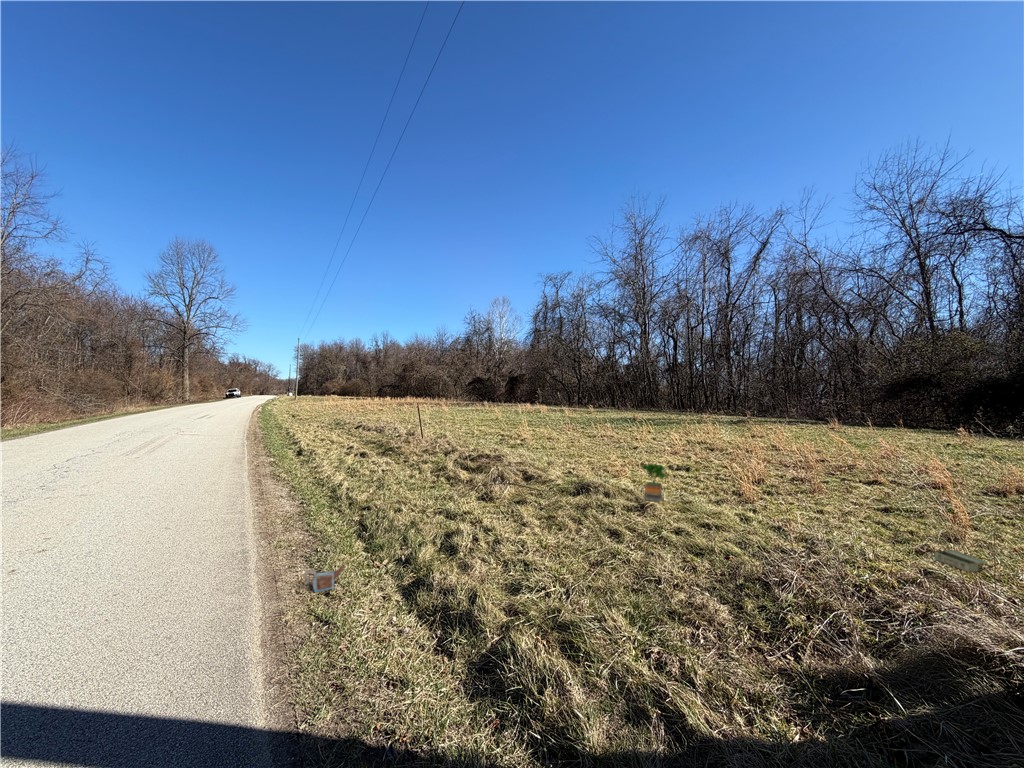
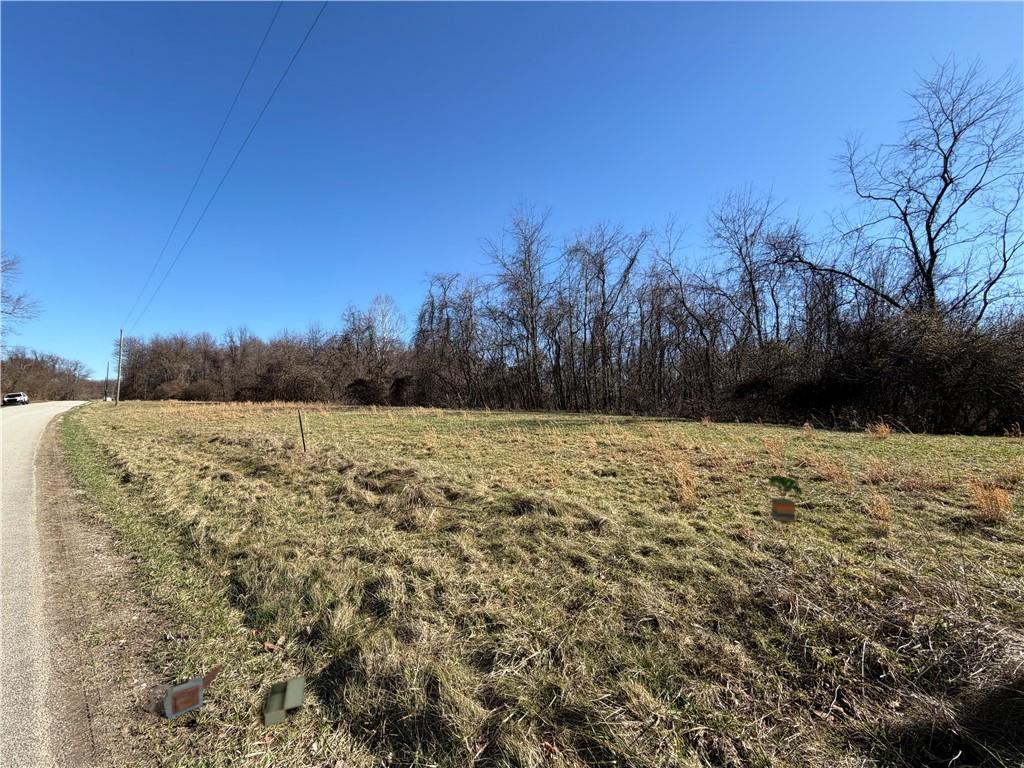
potted tree: present [643,464,666,502] -> present [769,477,803,522]
toolbox: present [935,550,987,572] -> present [263,676,306,726]

